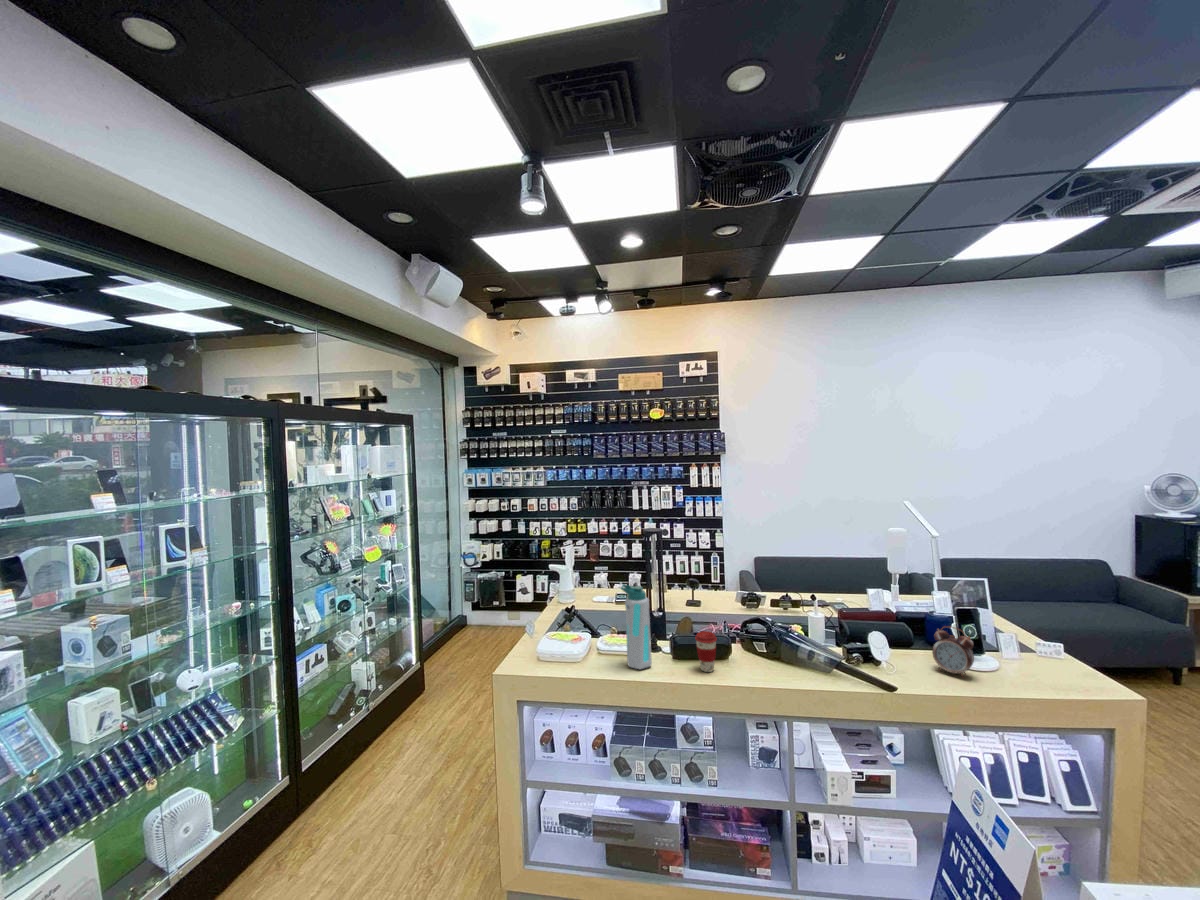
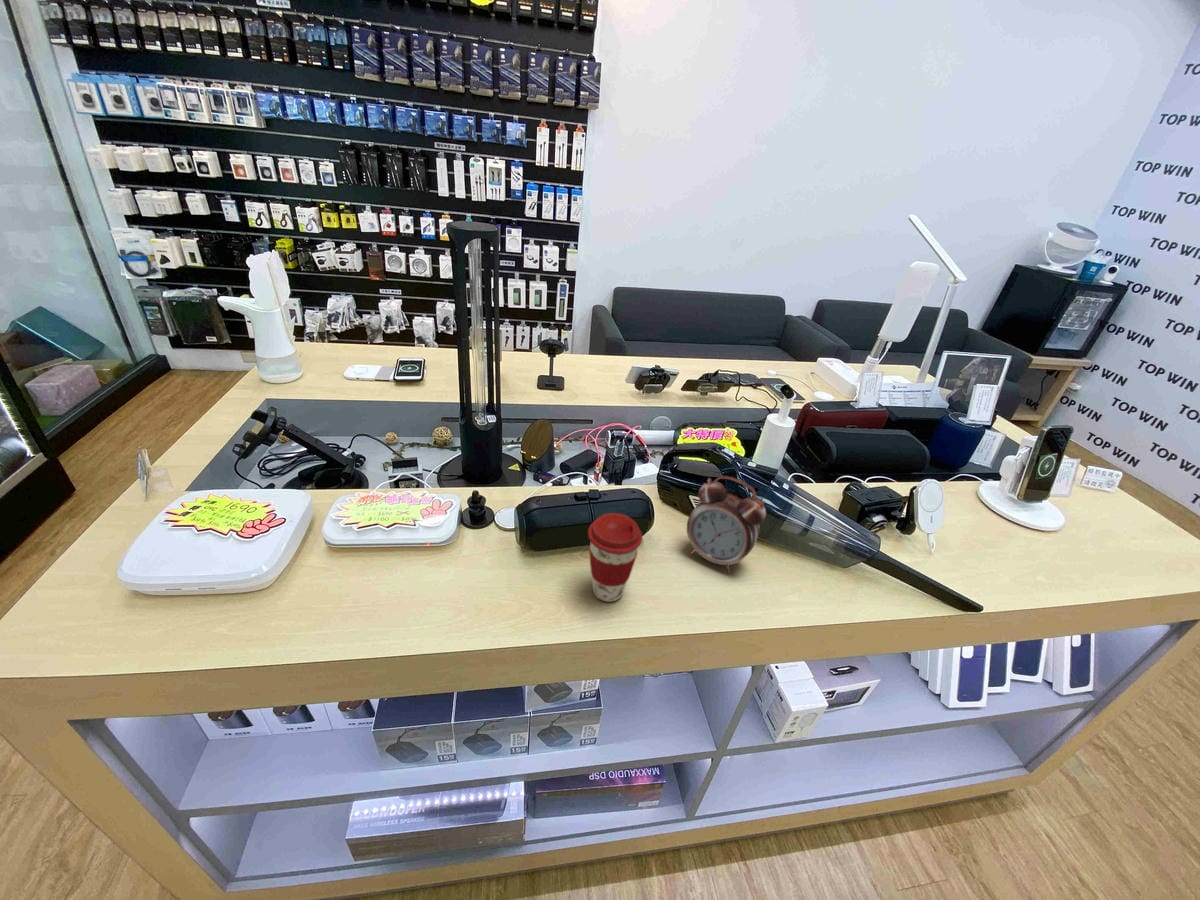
water bottle: present [621,584,652,669] -> none [372,403,475,612]
alarm clock: present [932,626,974,677] -> present [687,476,766,573]

